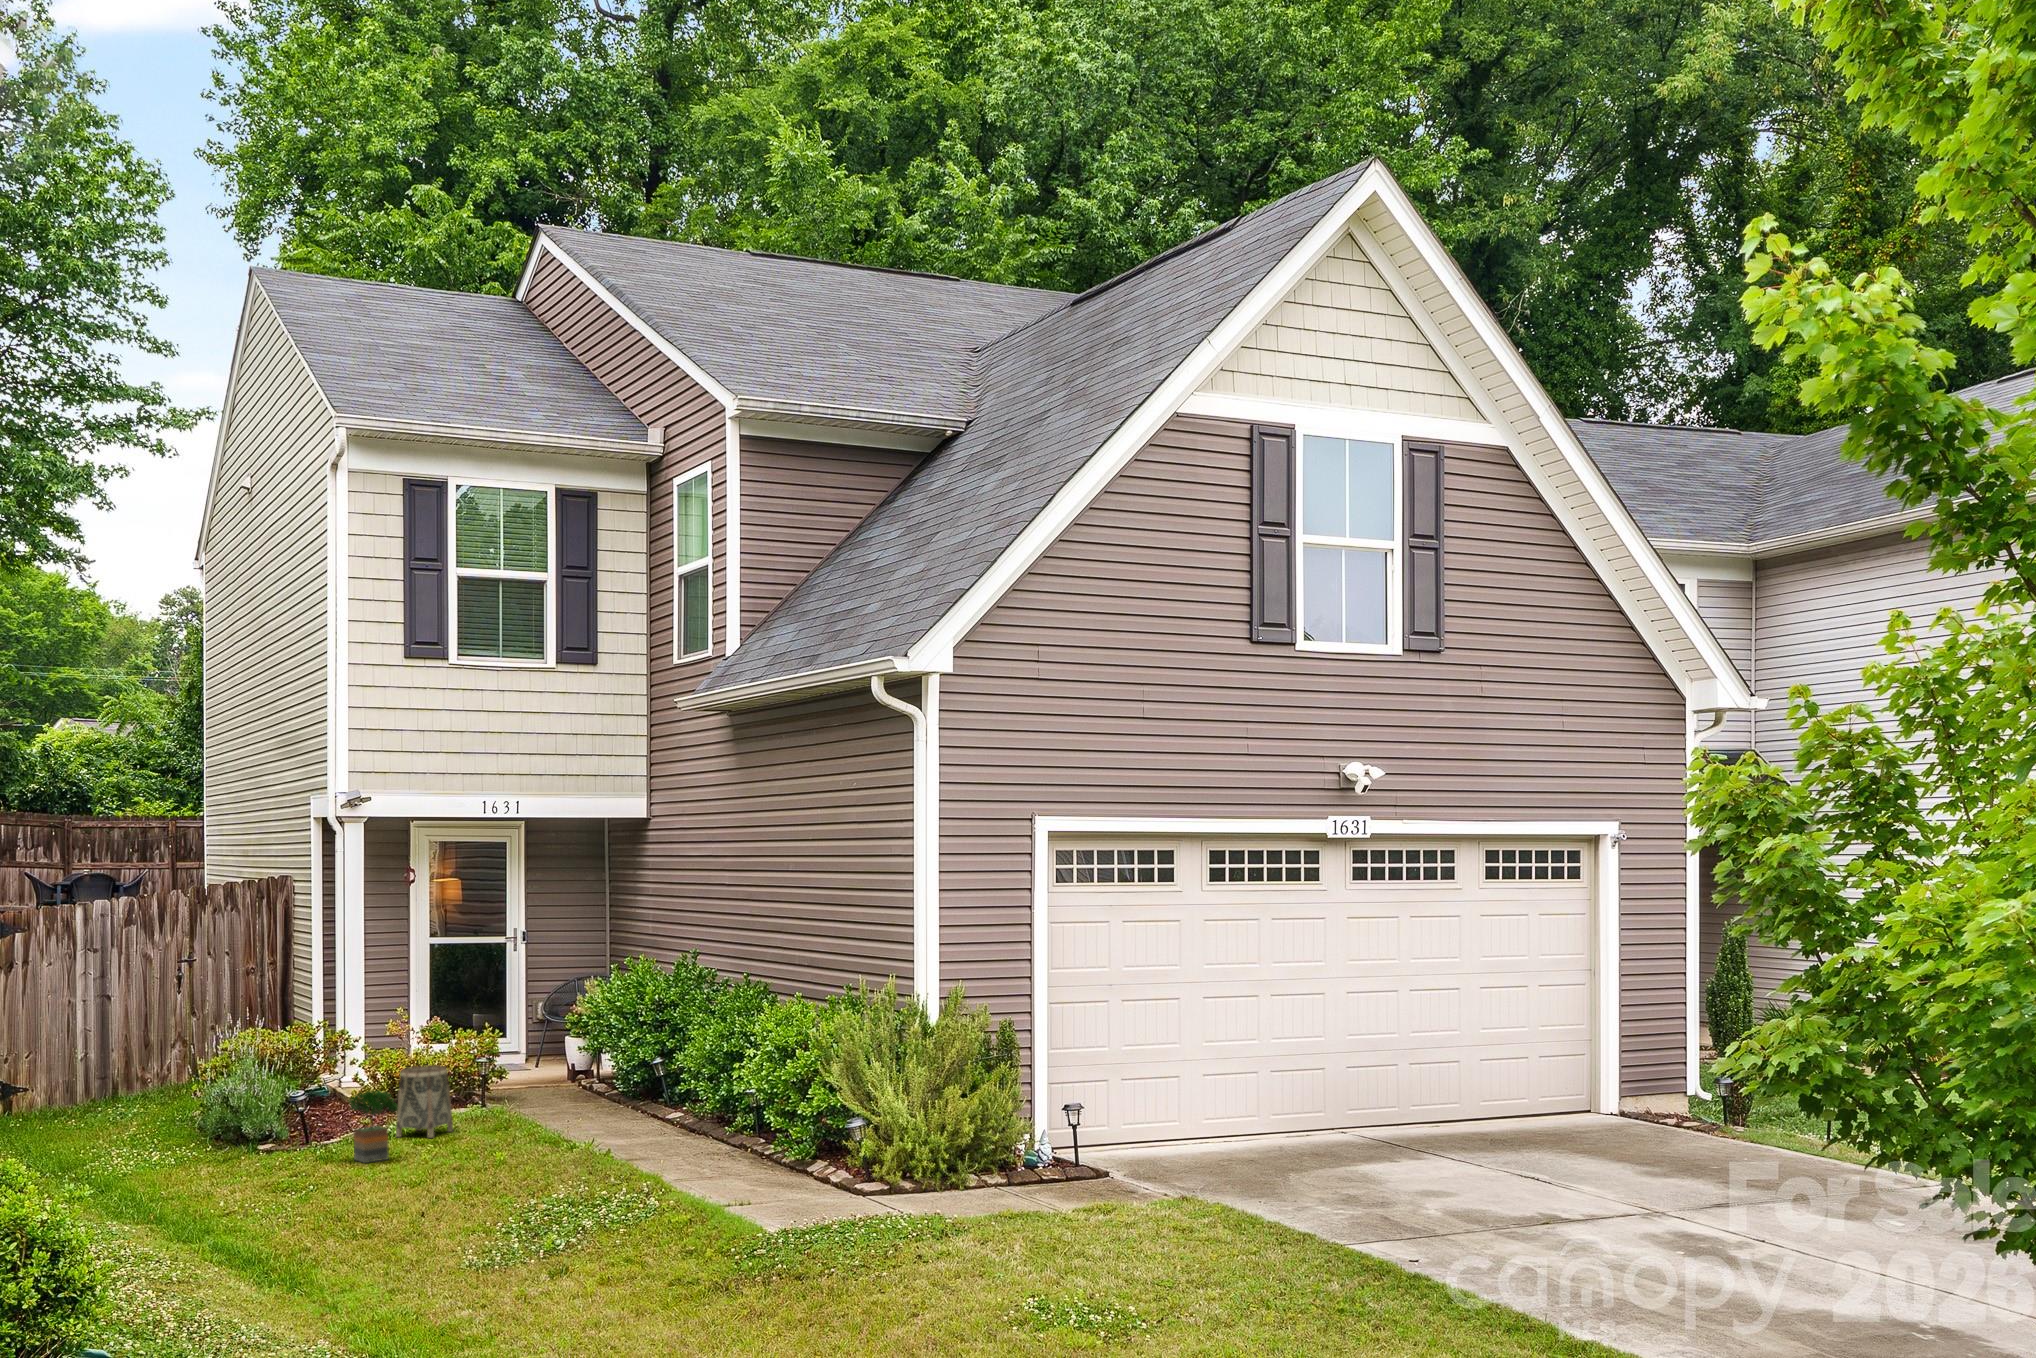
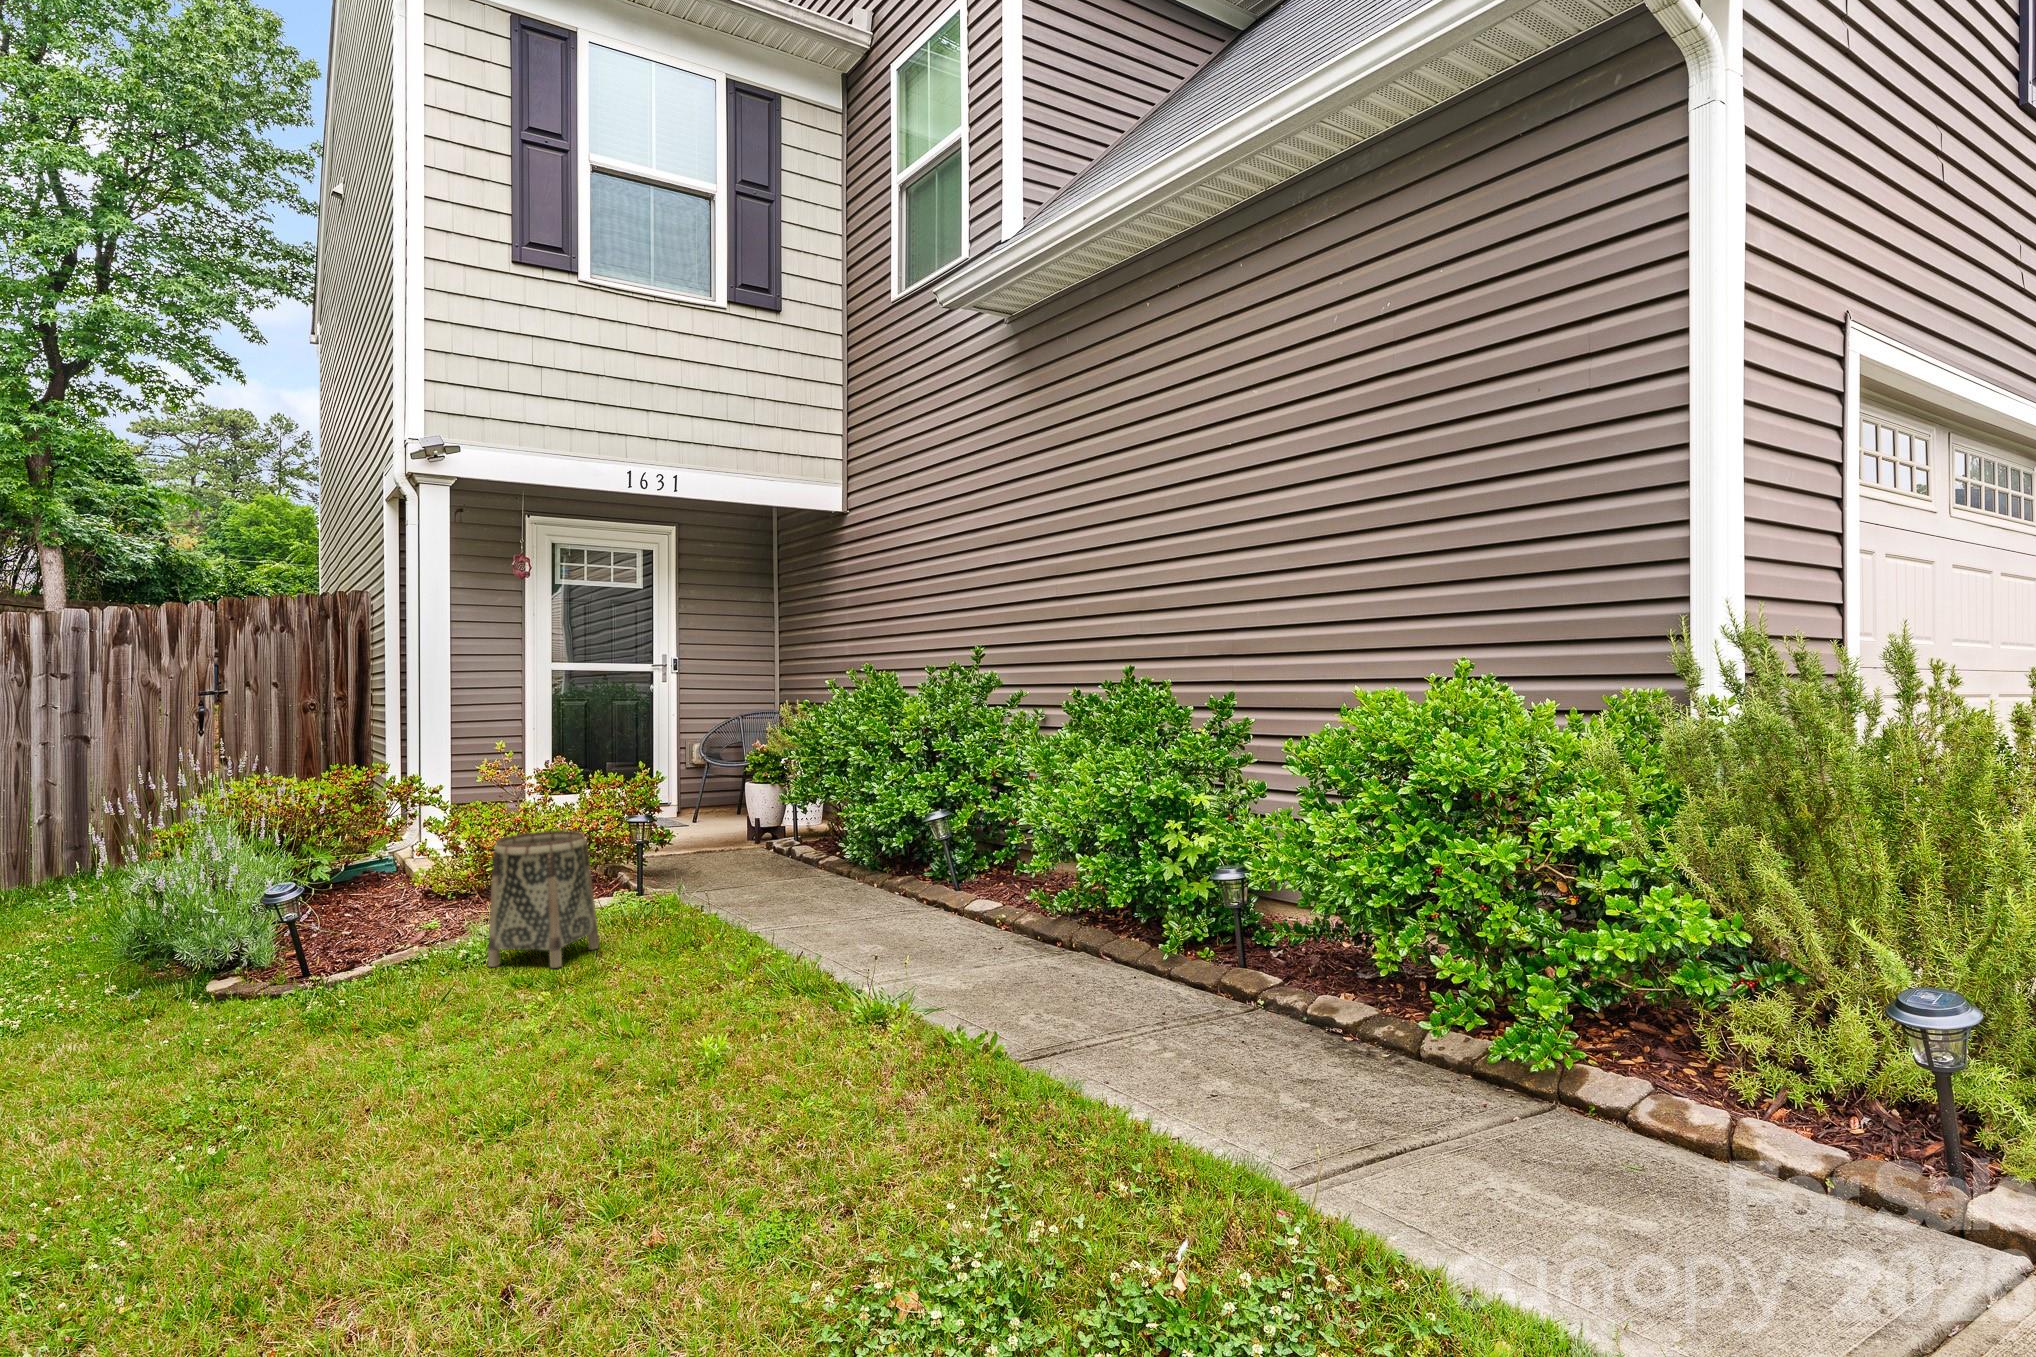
potted tree: present [348,1091,398,1163] -> none [351,888,481,1058]

